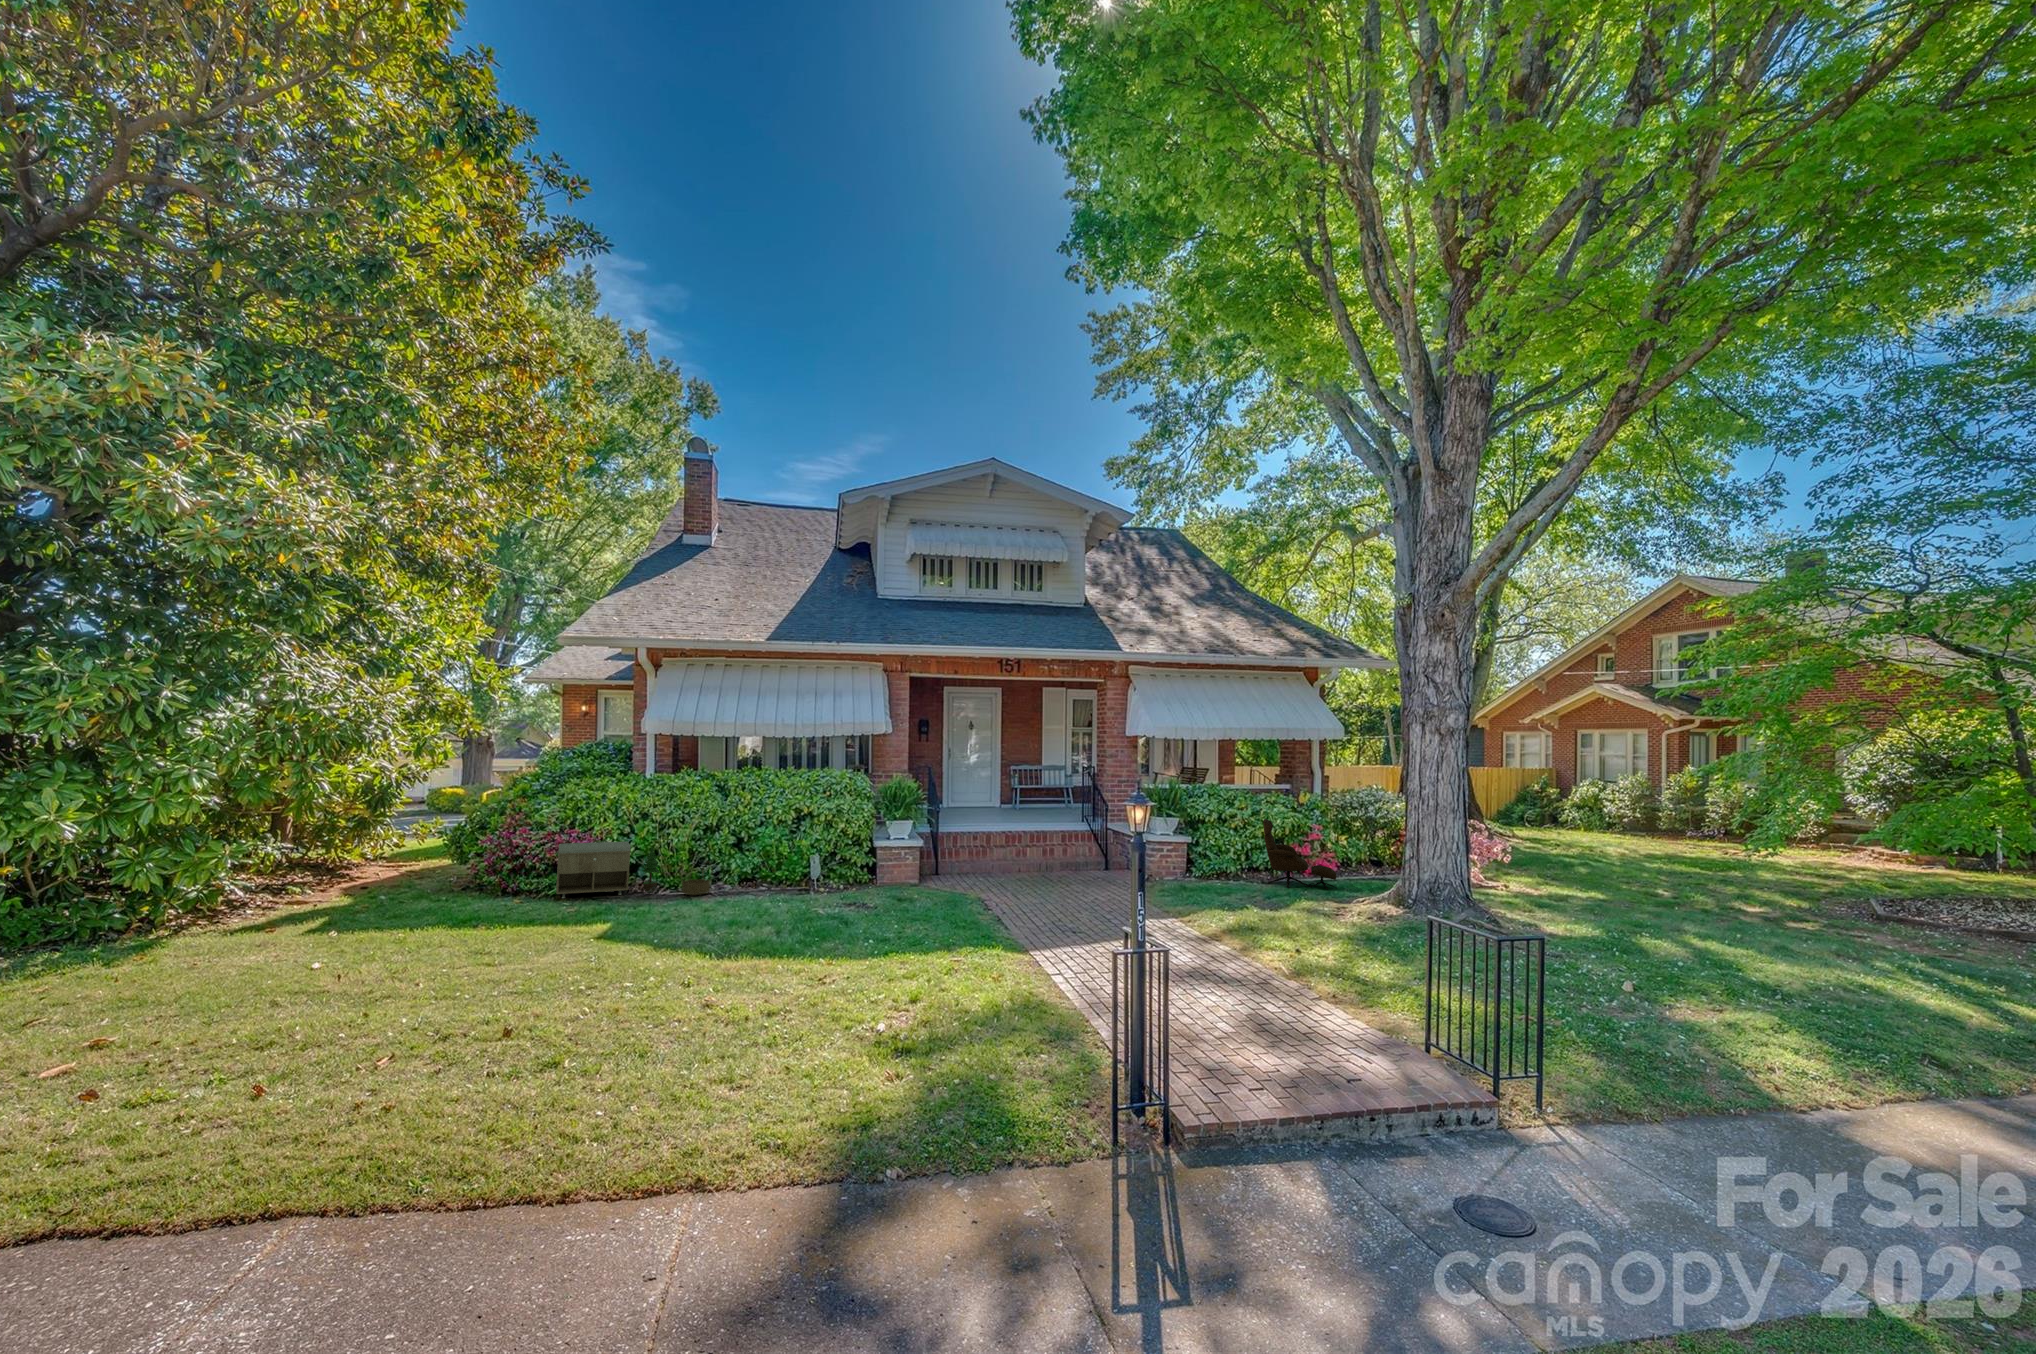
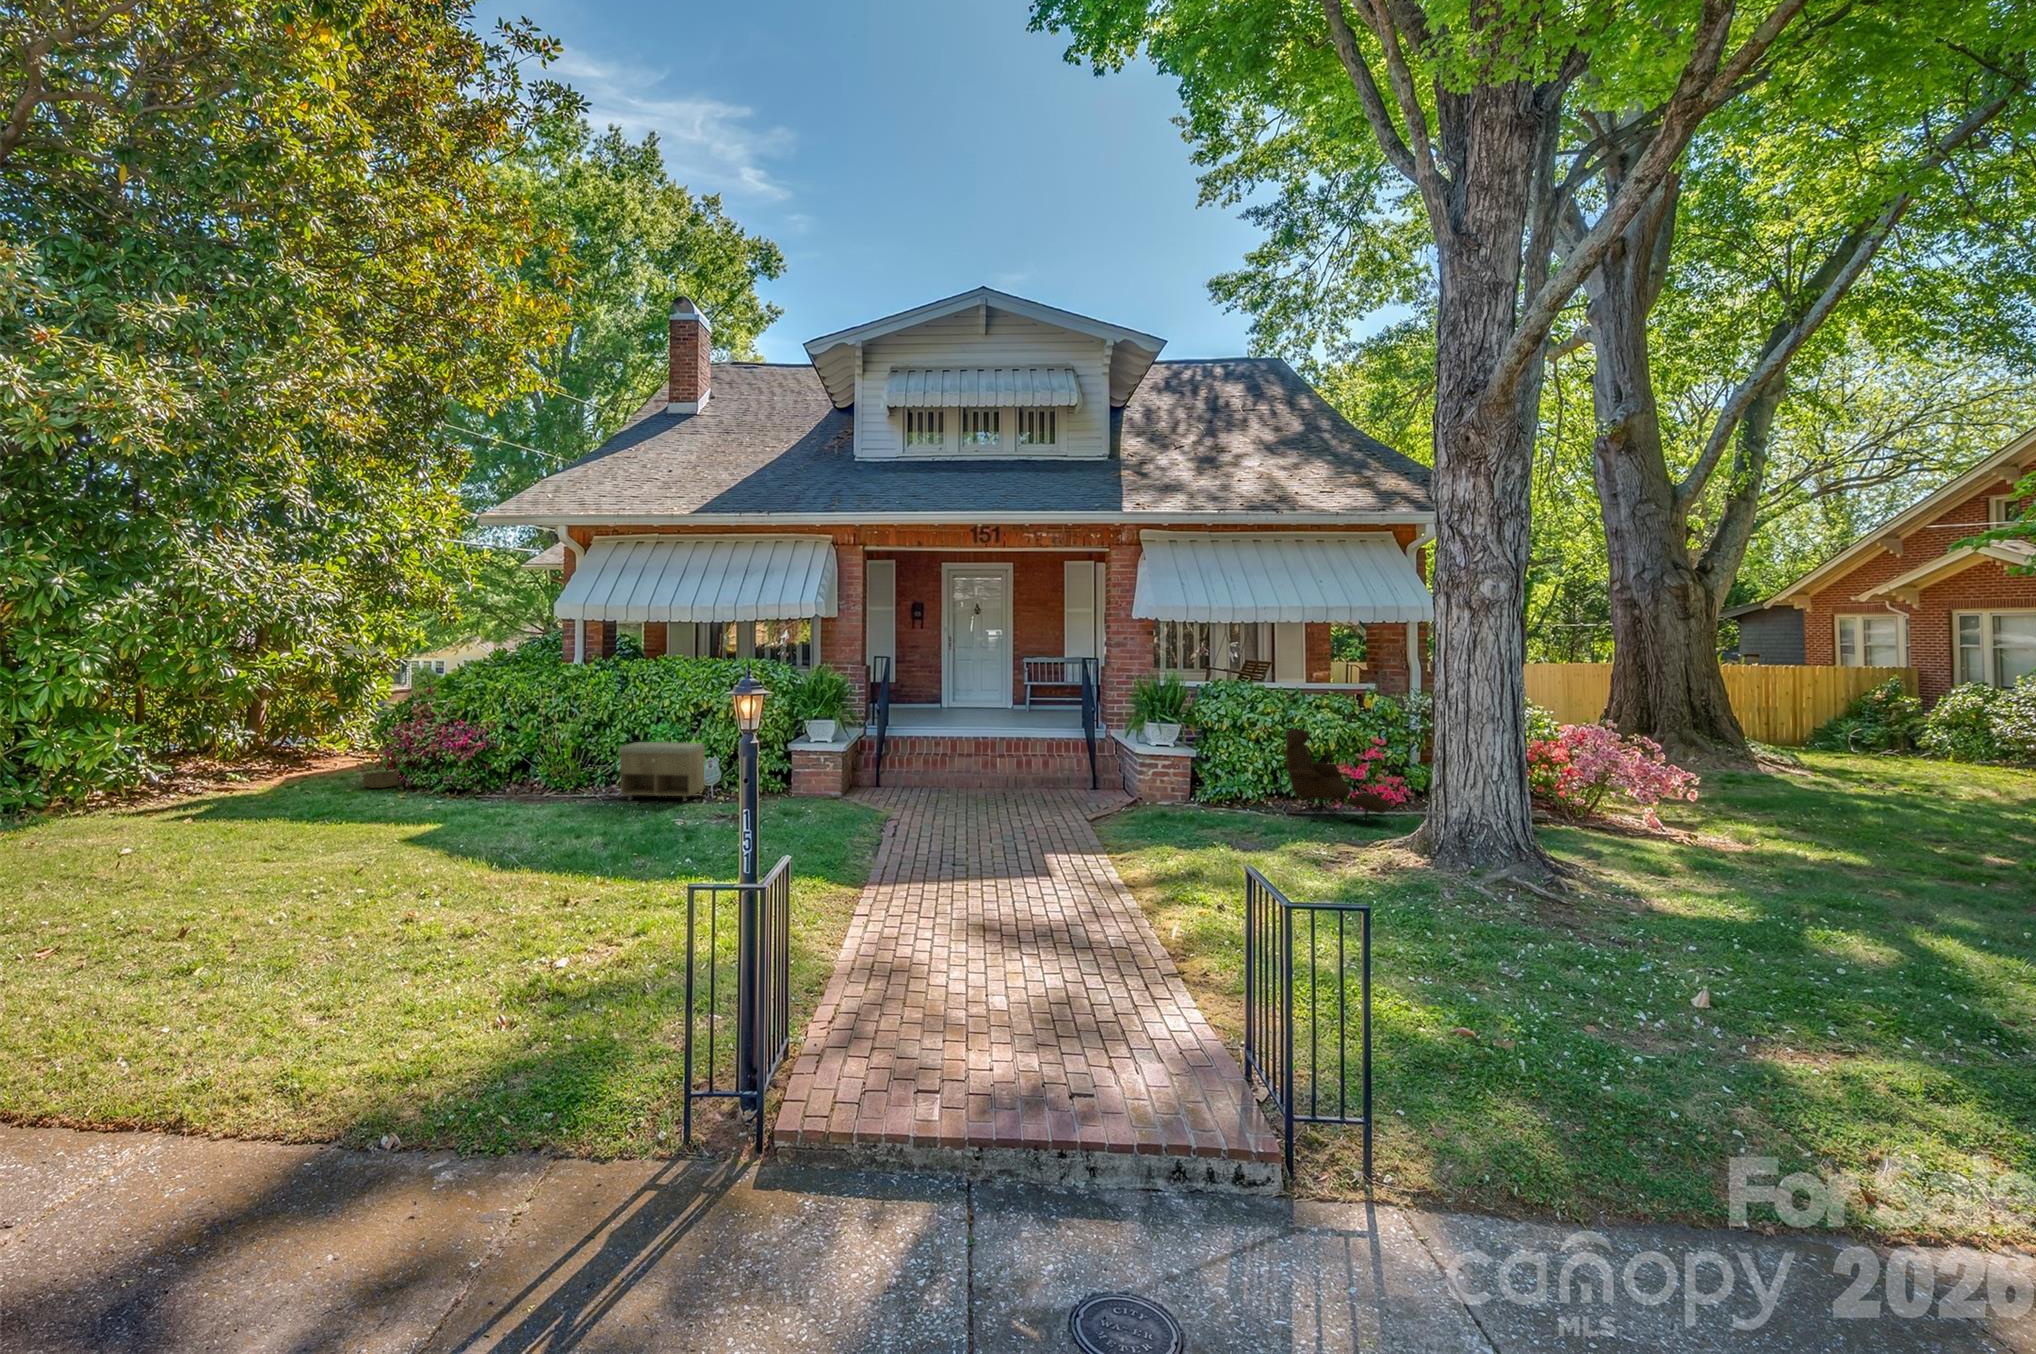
storage bench: present [556,842,631,898] -> present [619,742,705,801]
potted tree: present [642,847,659,894] -> none [523,742,543,792]
basket: present [681,871,712,895] -> present [362,755,399,788]

